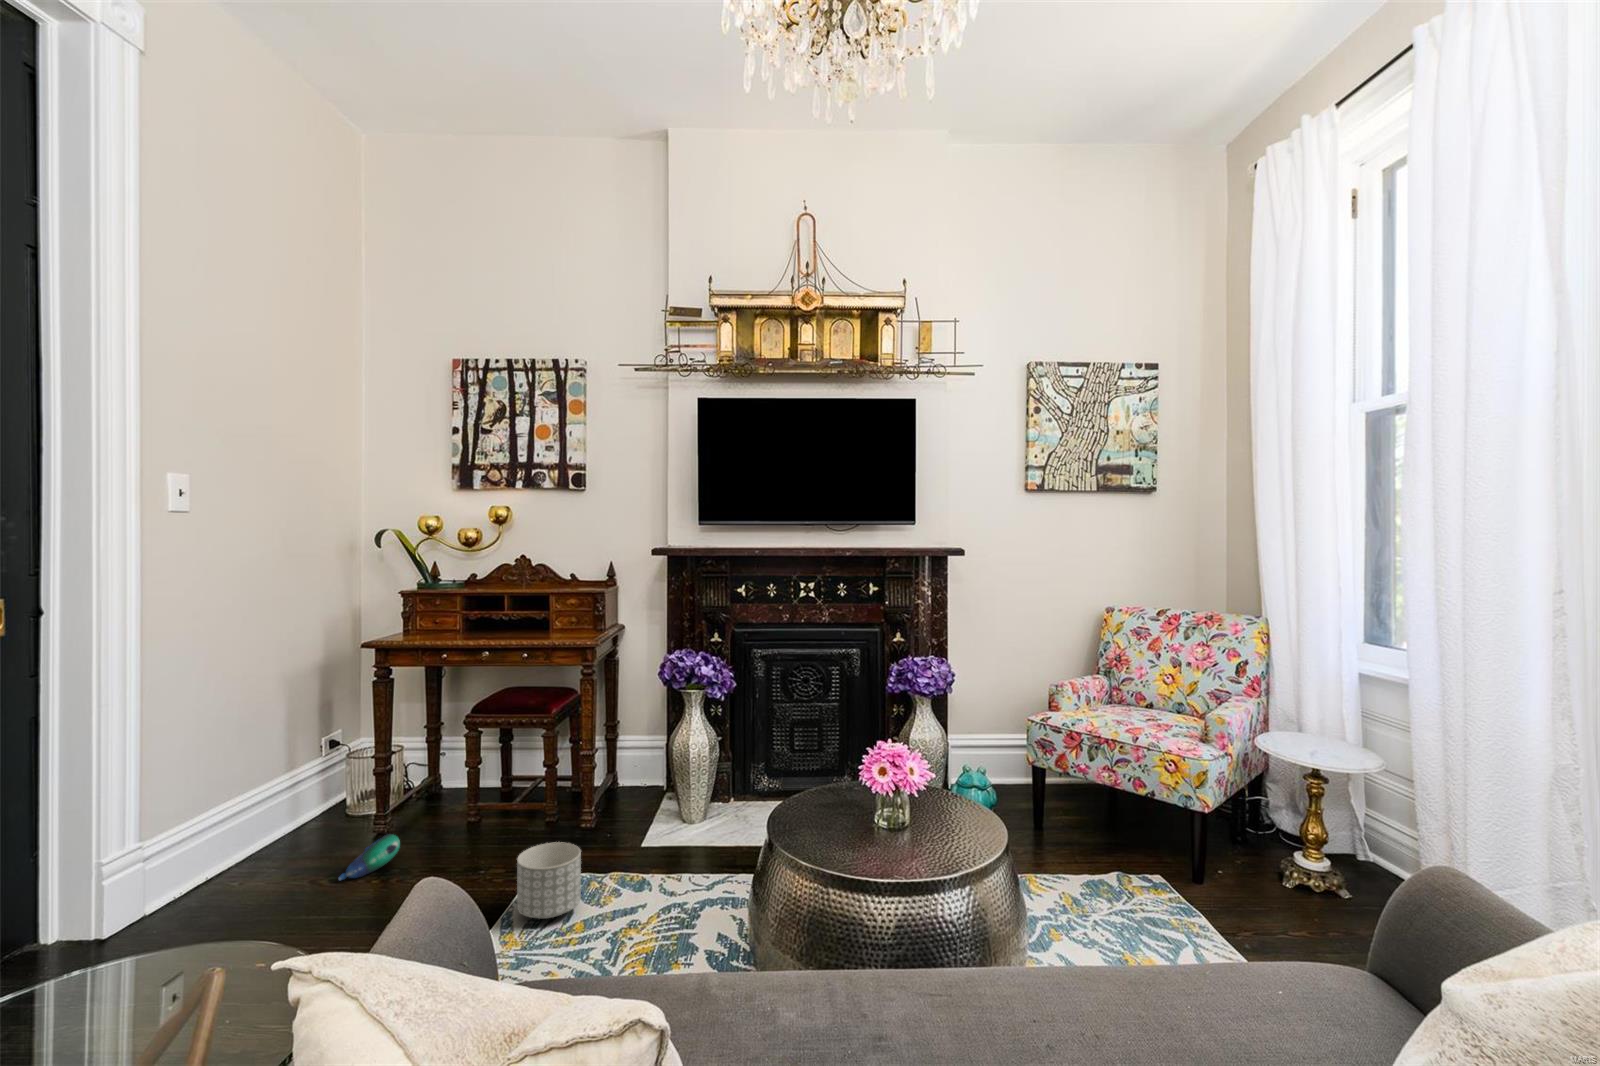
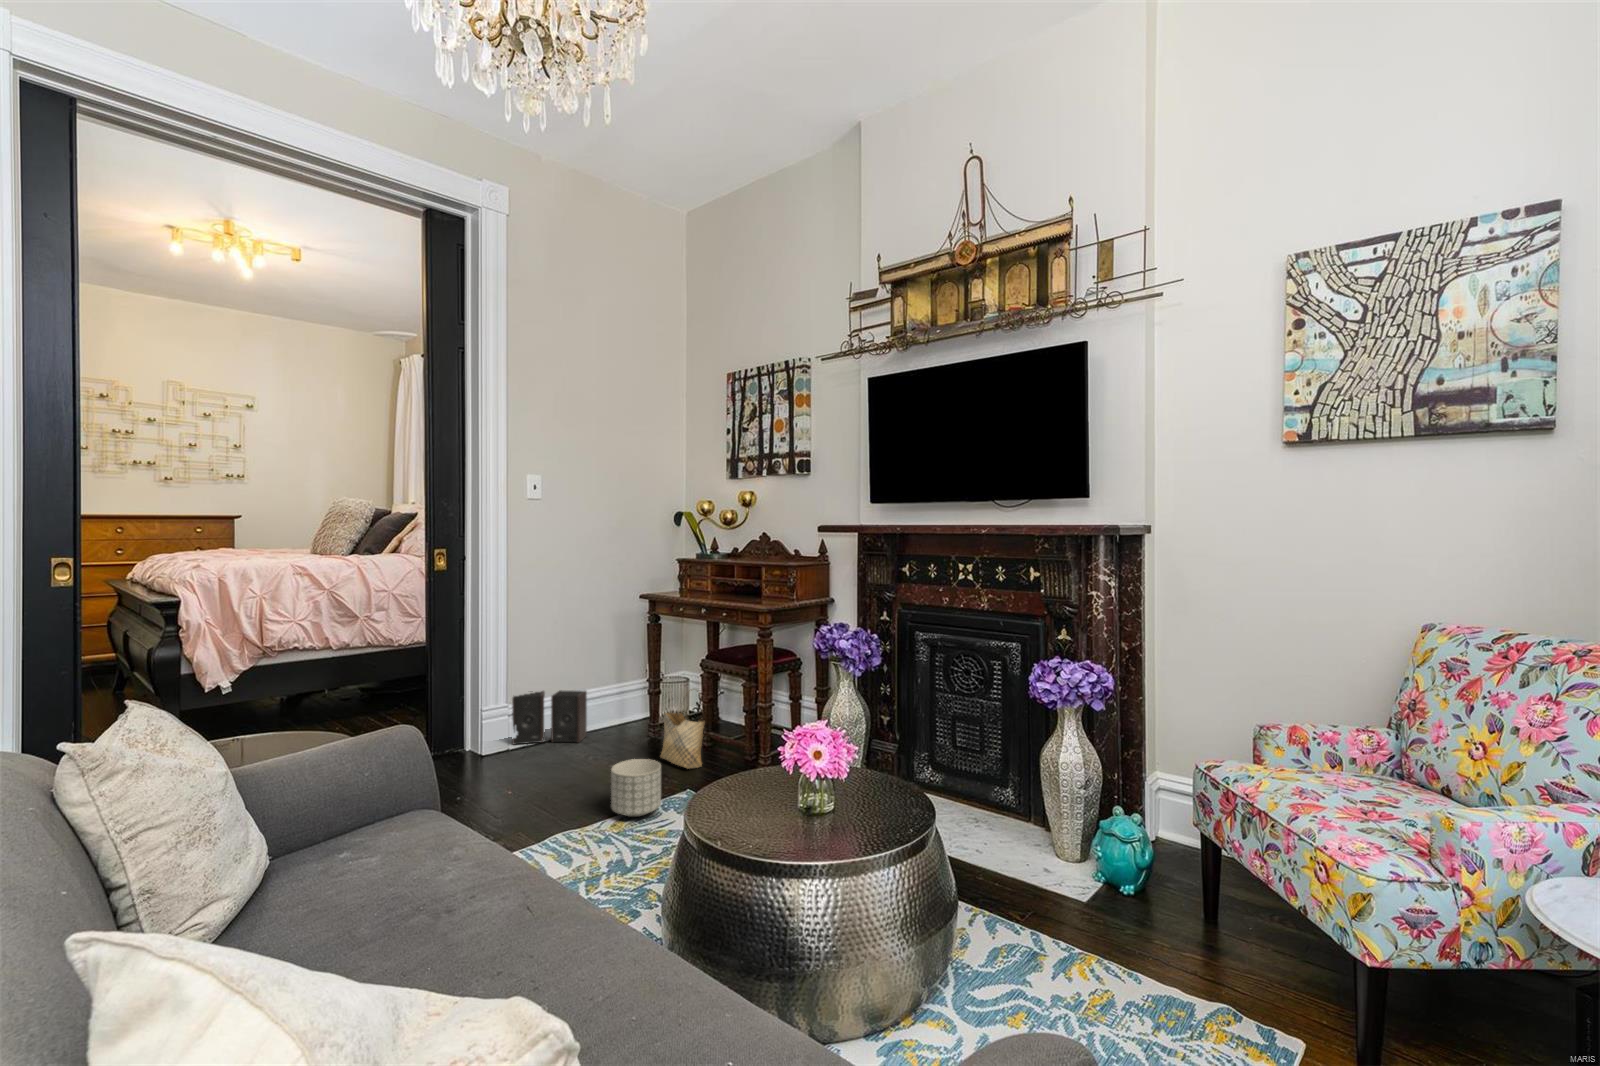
woven basket: none [467,752,538,850] -> present [661,695,705,769]
speaker: none [167,791,302,903] -> present [512,690,587,744]
plush toy: present [338,834,400,880] -> none [579,733,632,757]

